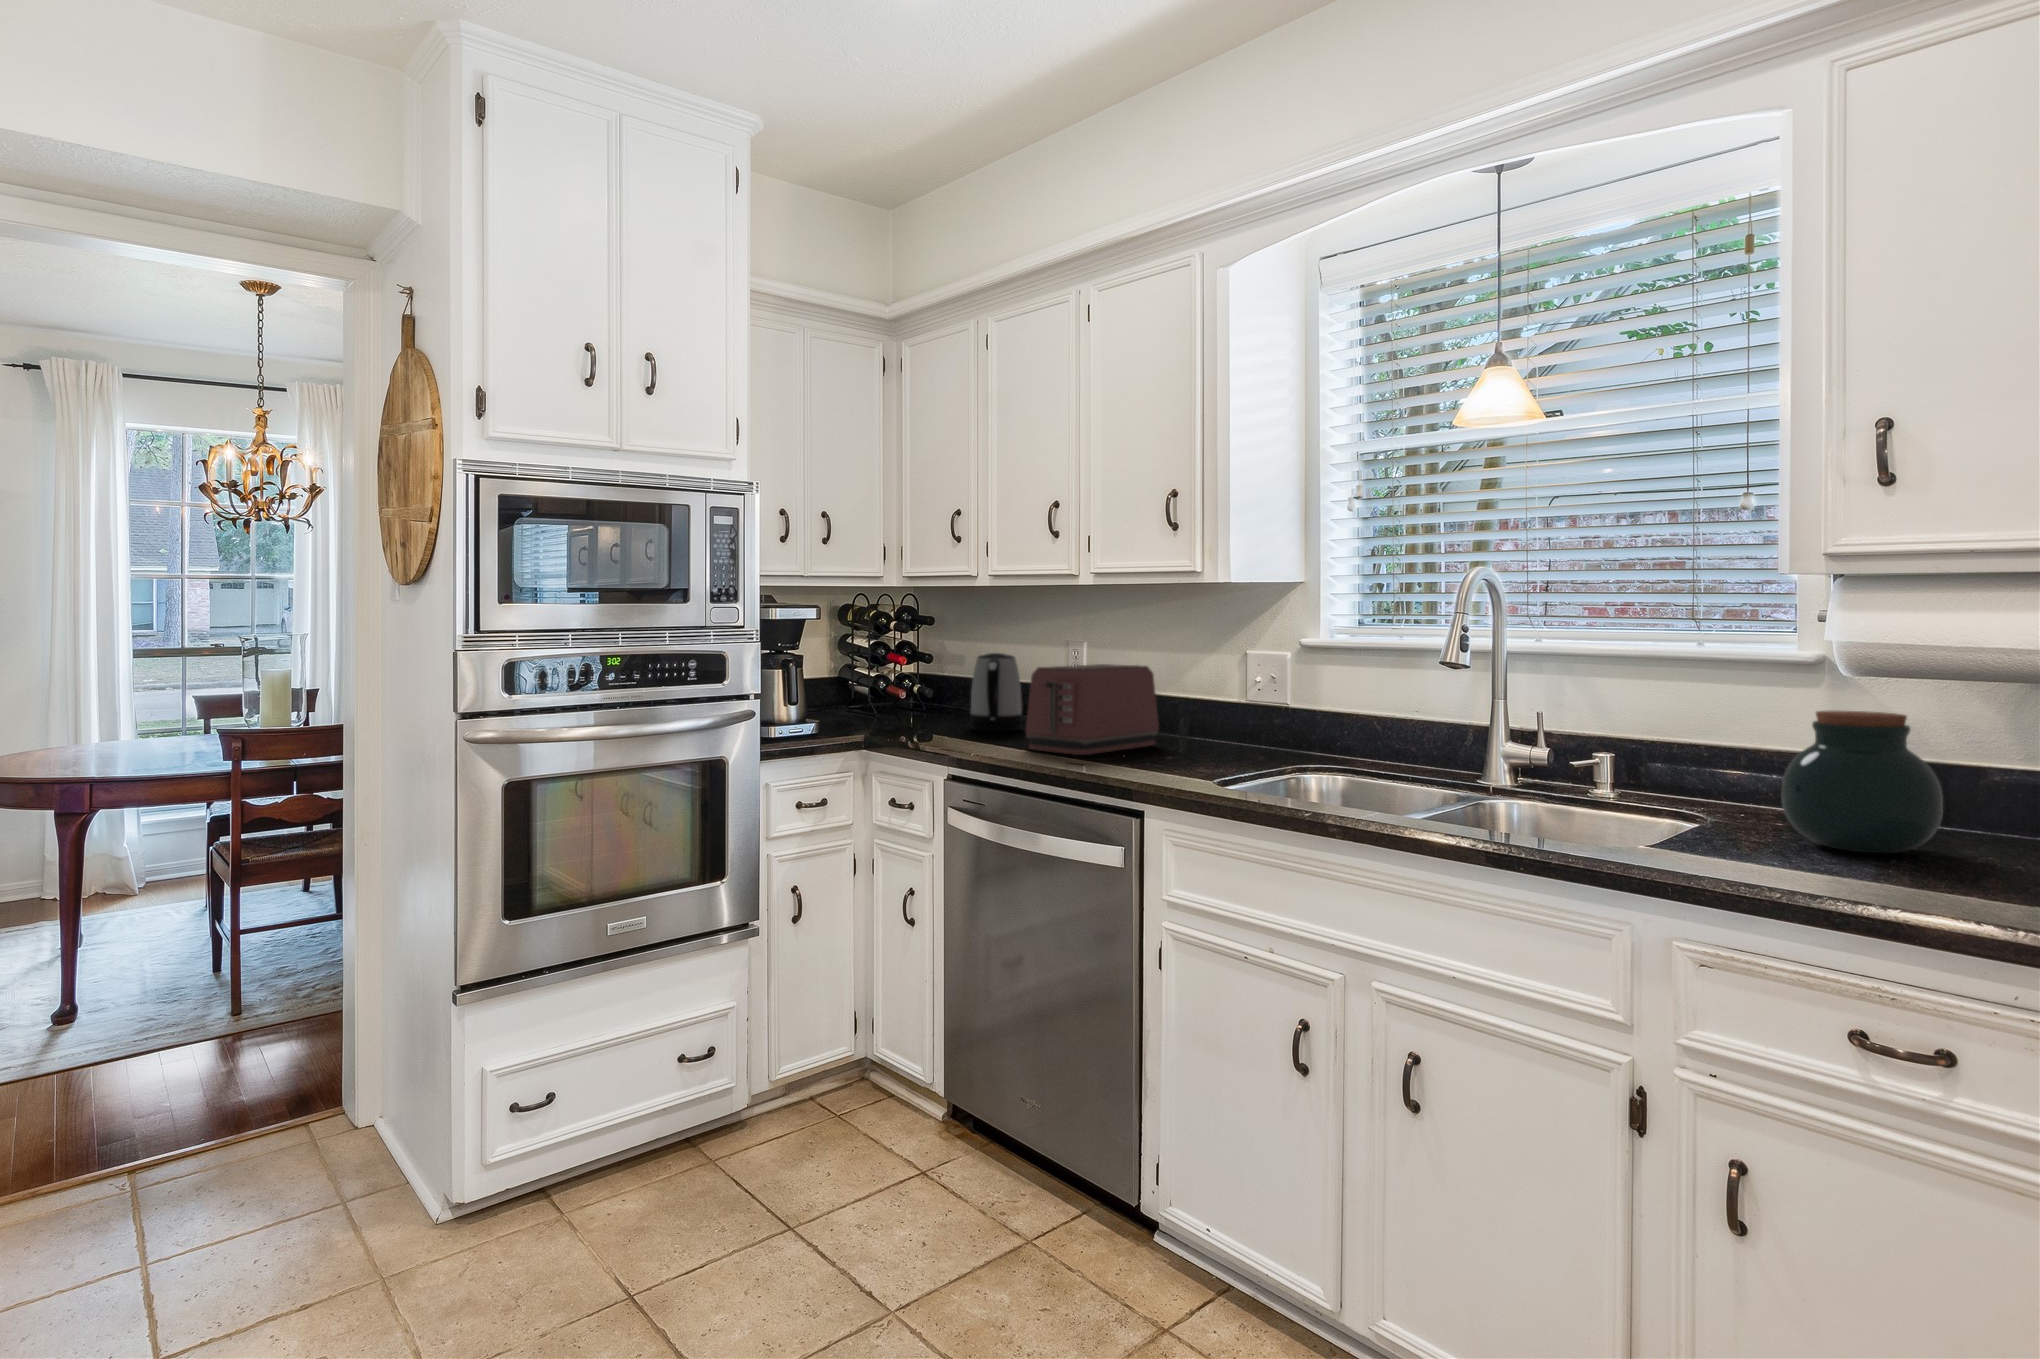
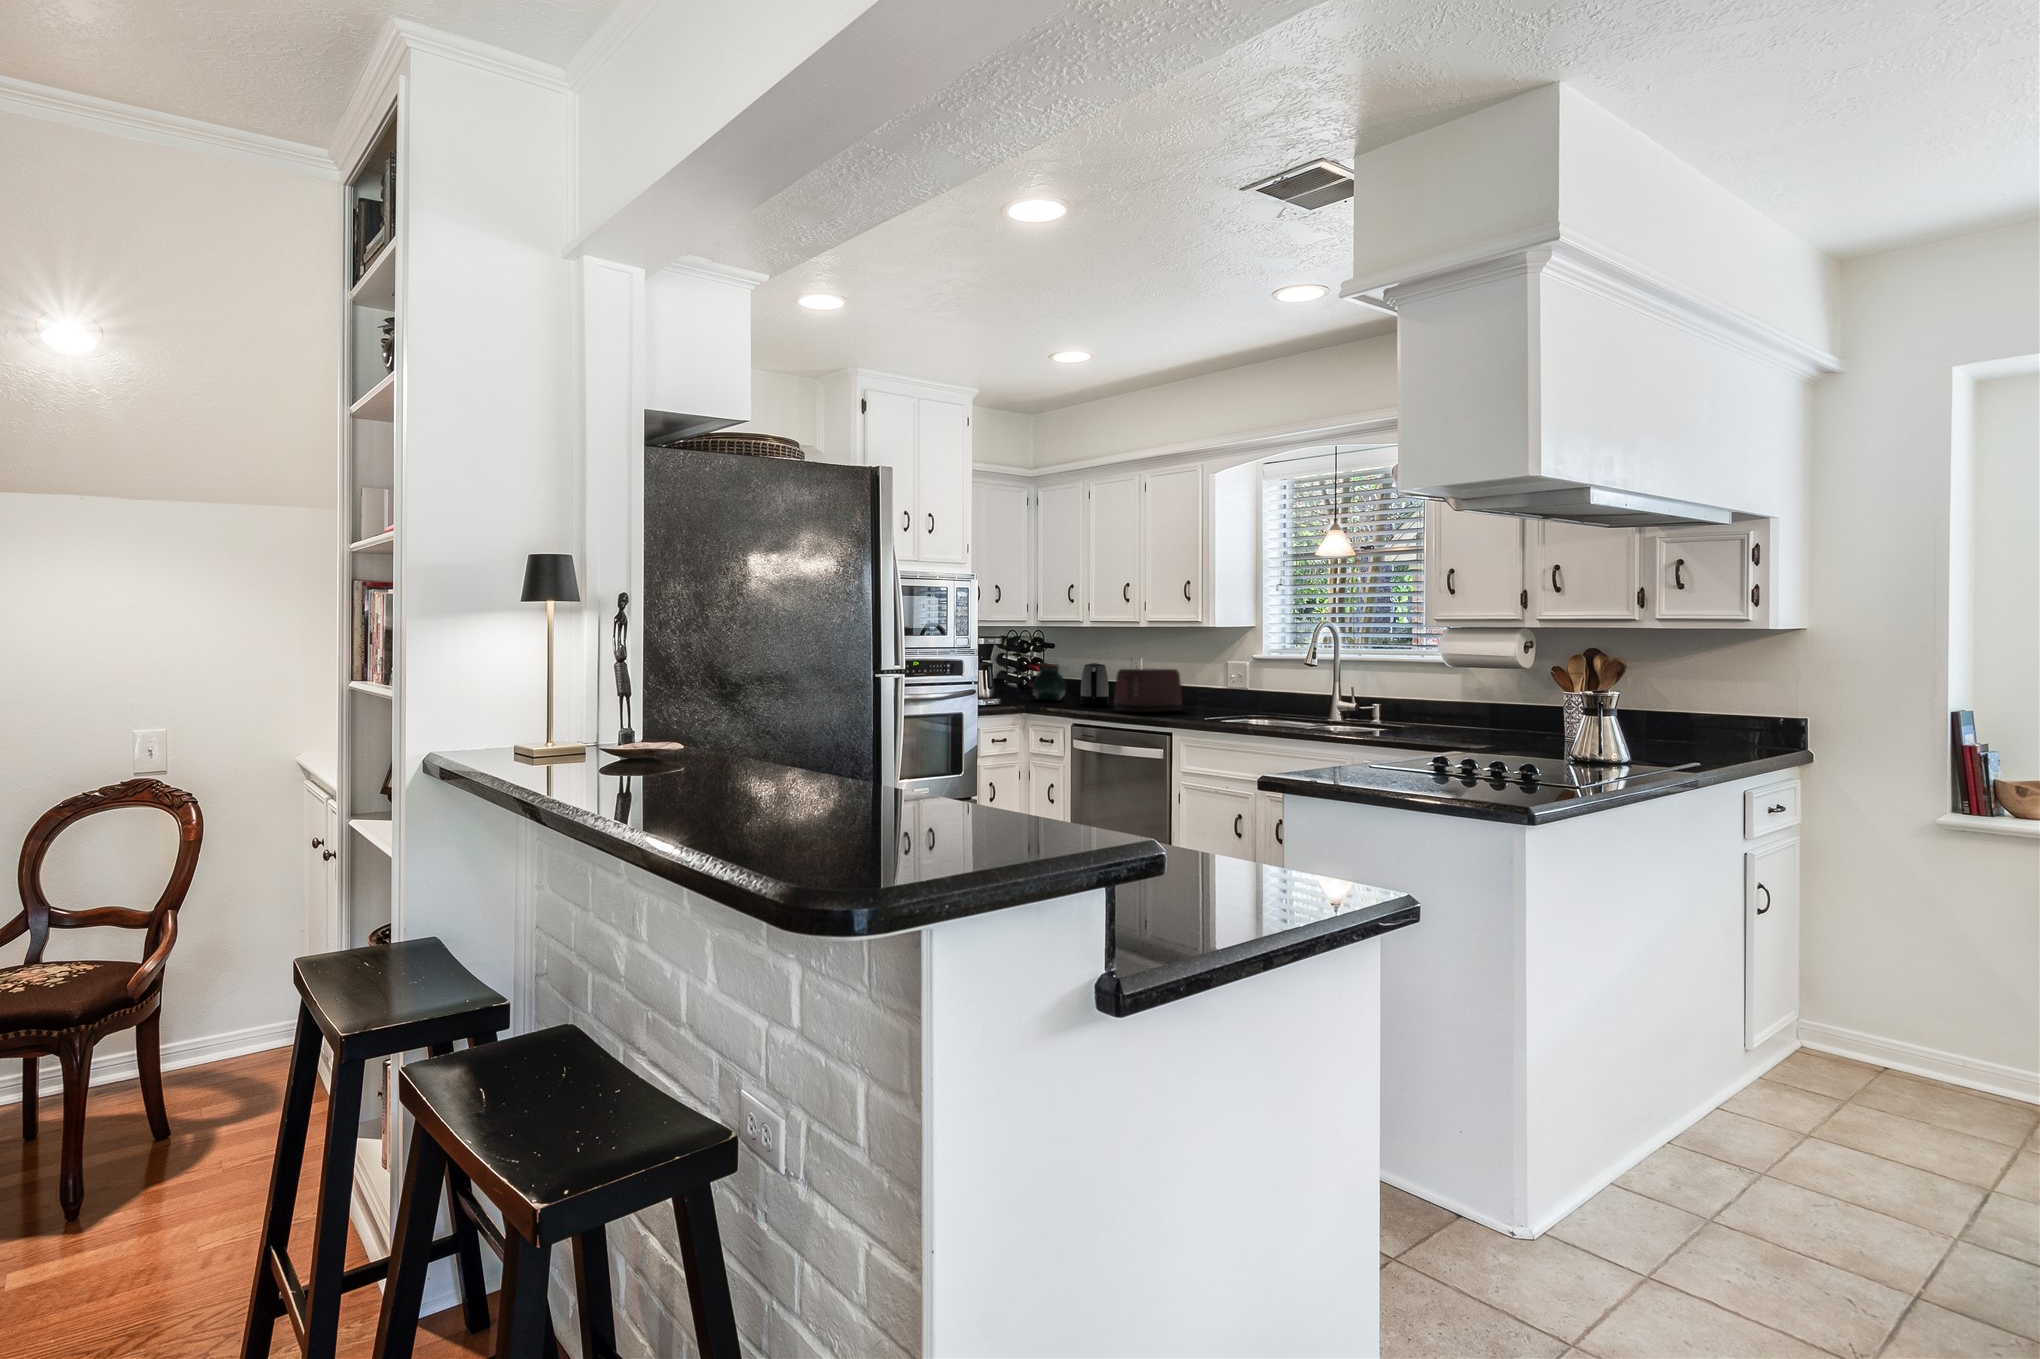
jar: present [1782,710,1943,853] -> present [1033,664,1066,700]

